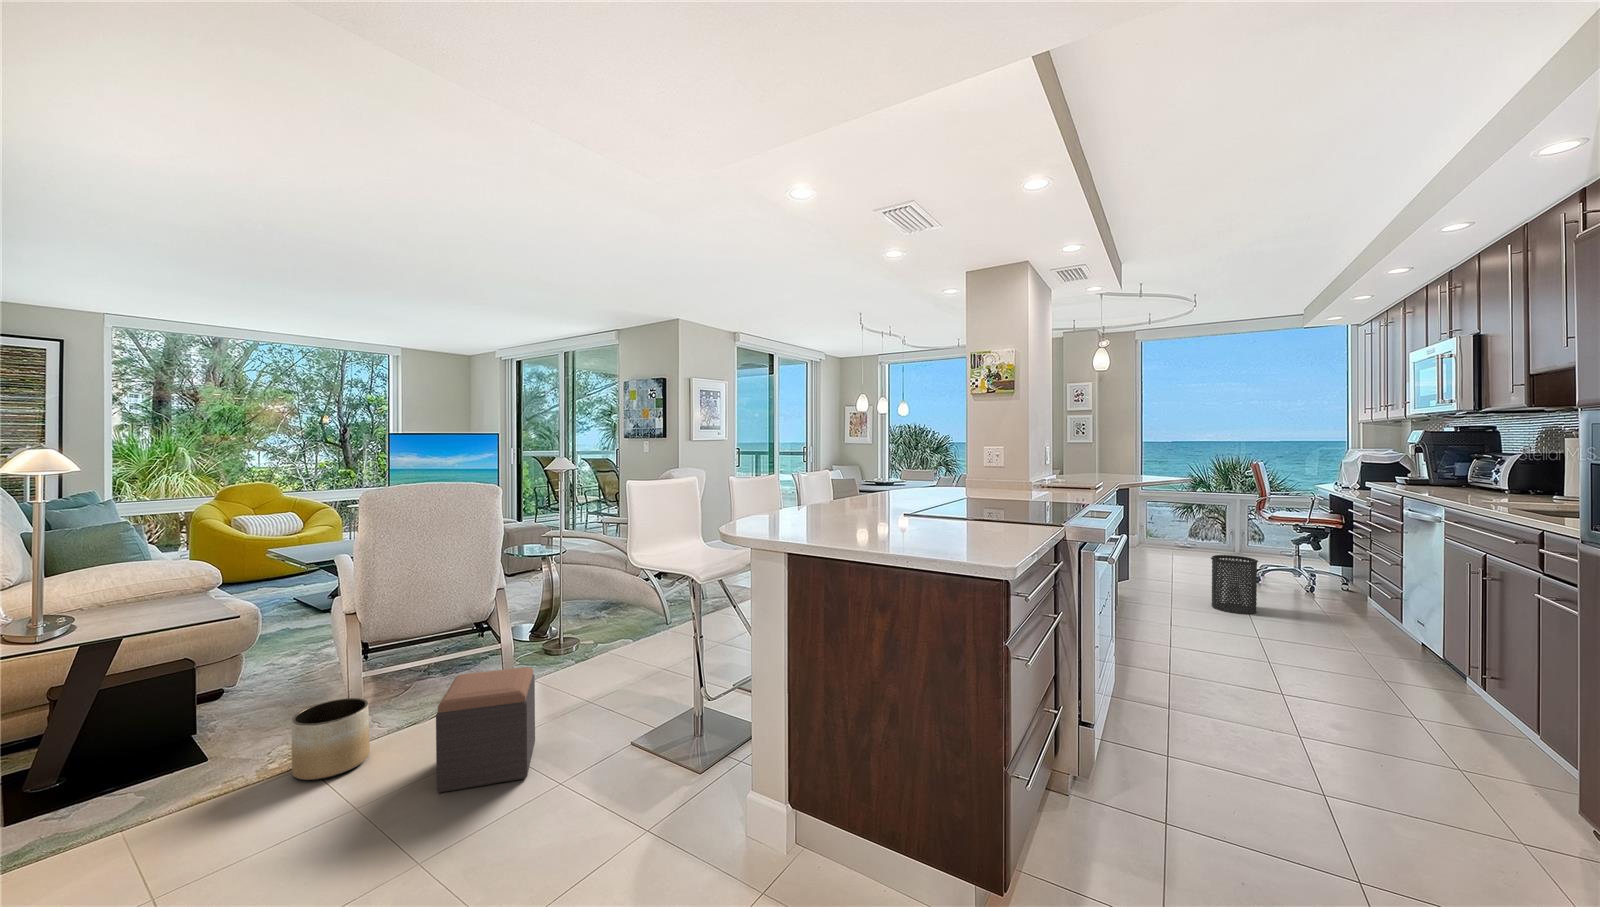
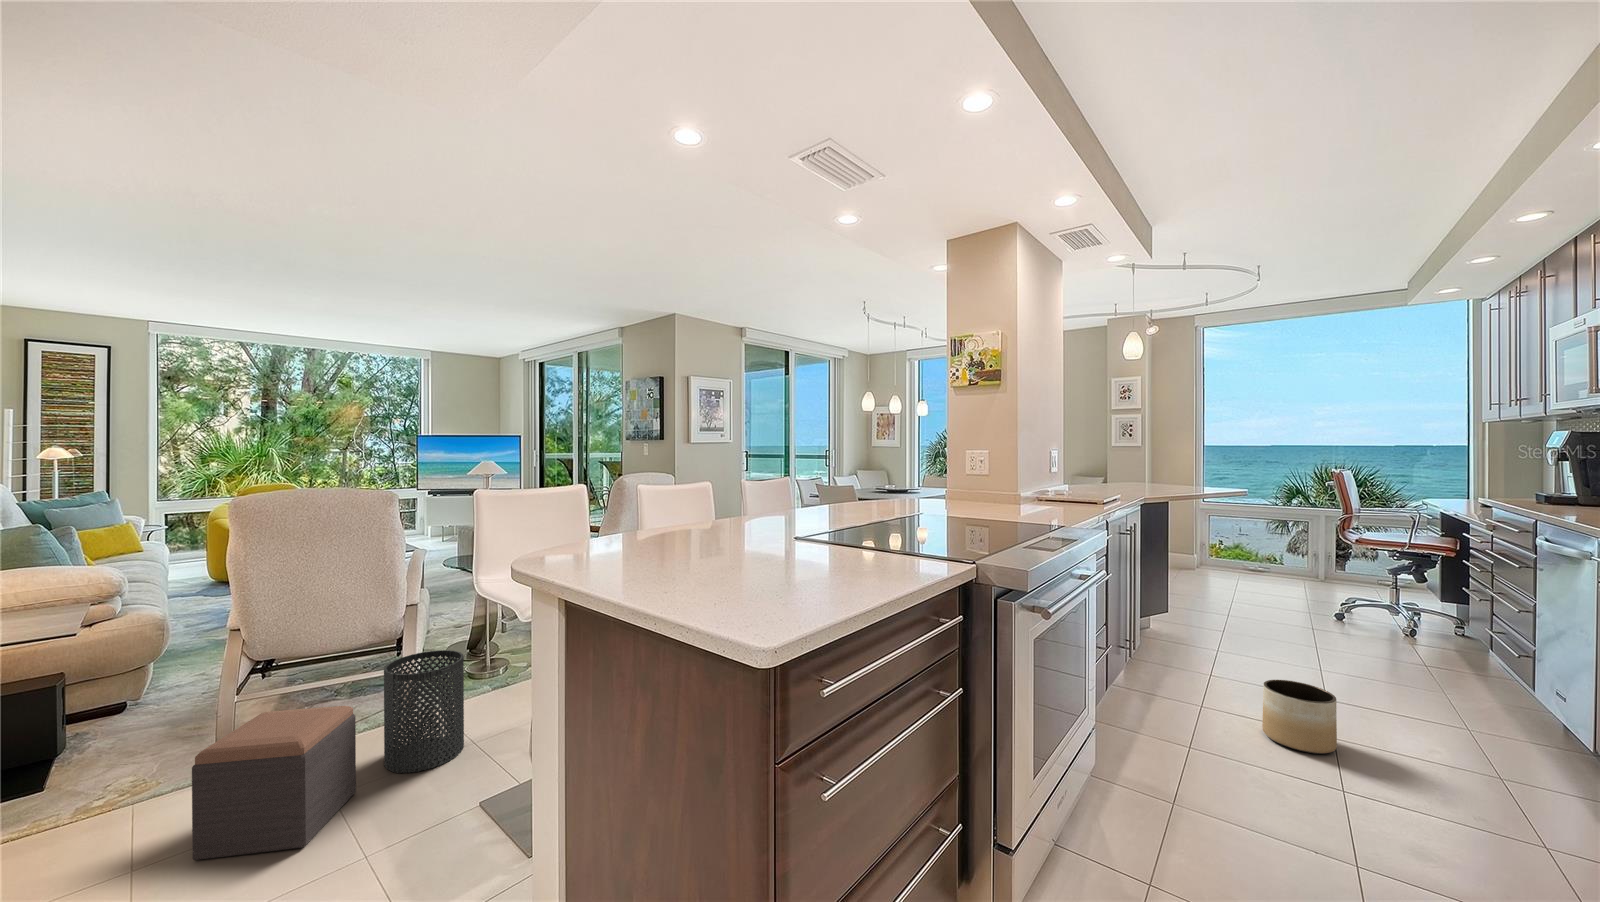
trash can: present [1211,555,1258,614] -> present [384,650,464,773]
planter: present [292,698,370,780] -> present [1262,680,1337,754]

